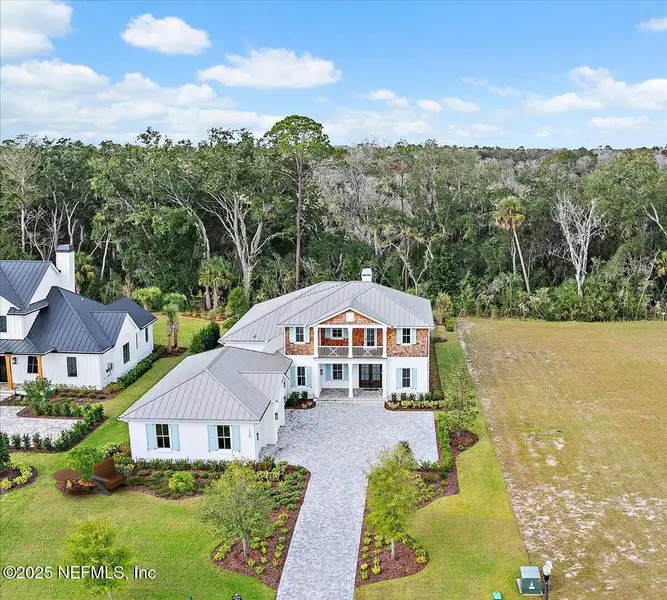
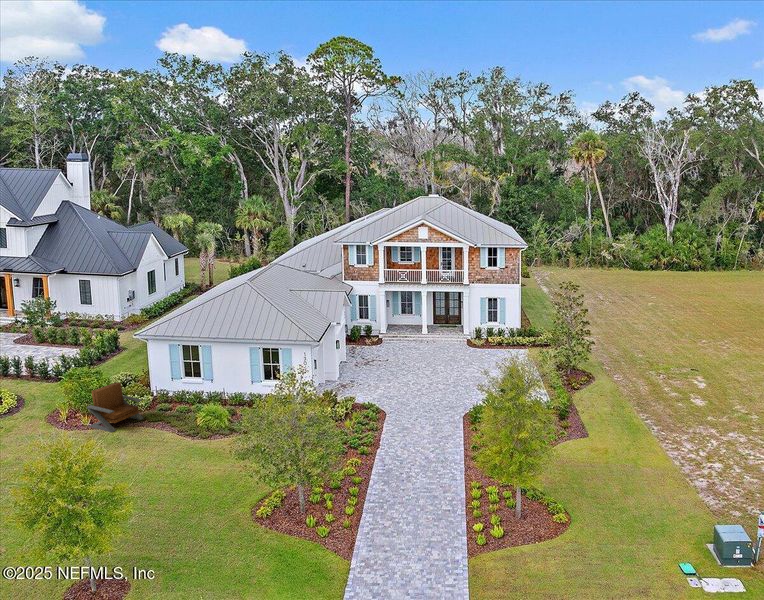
round table: present [53,468,83,495] -> none [35,395,78,431]

